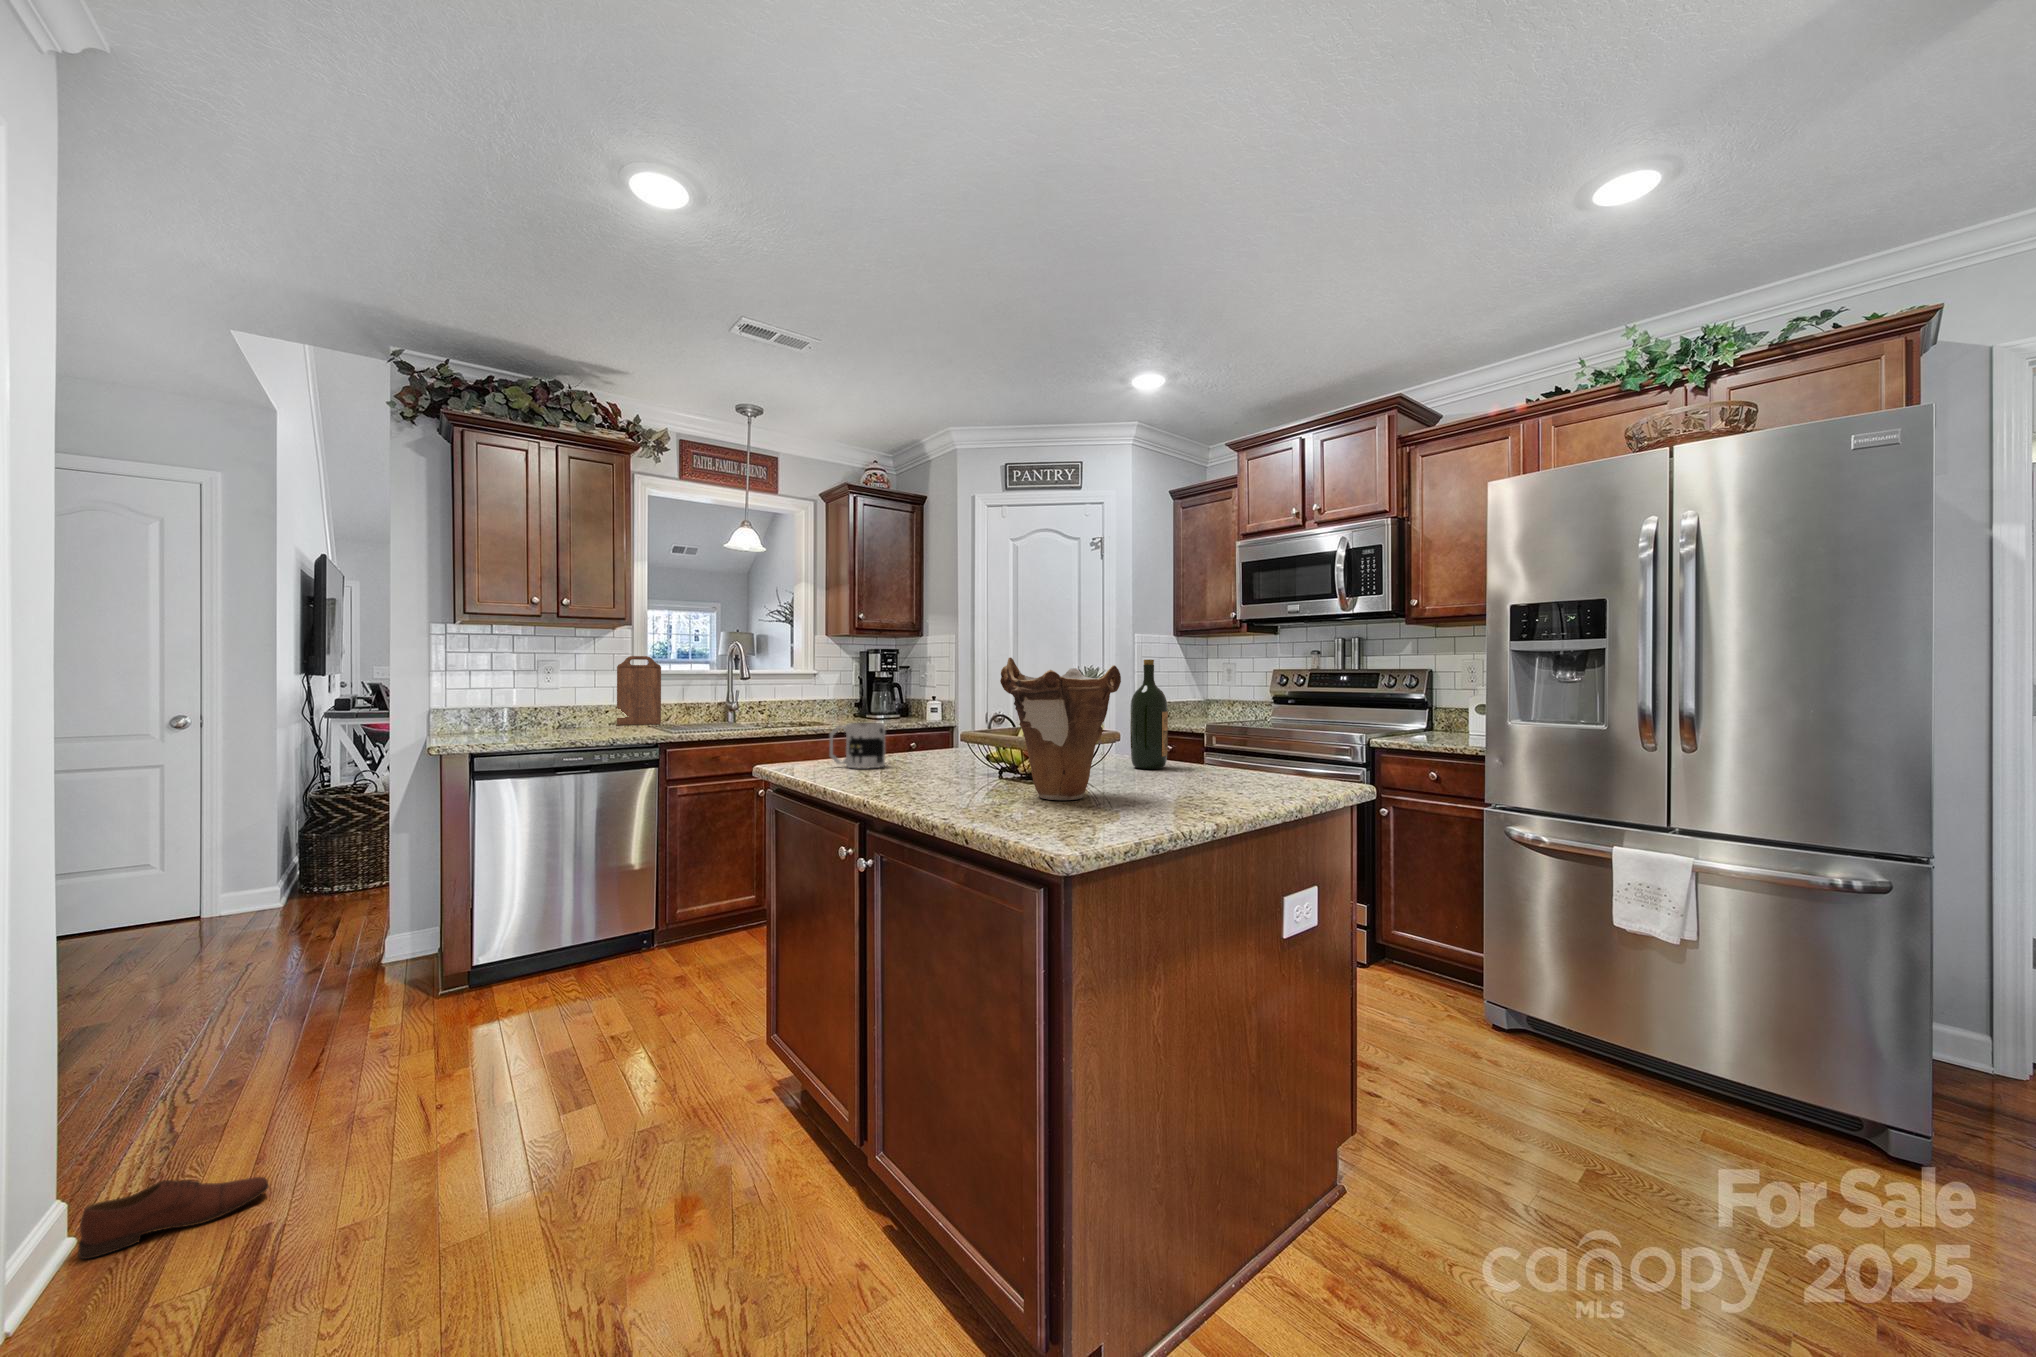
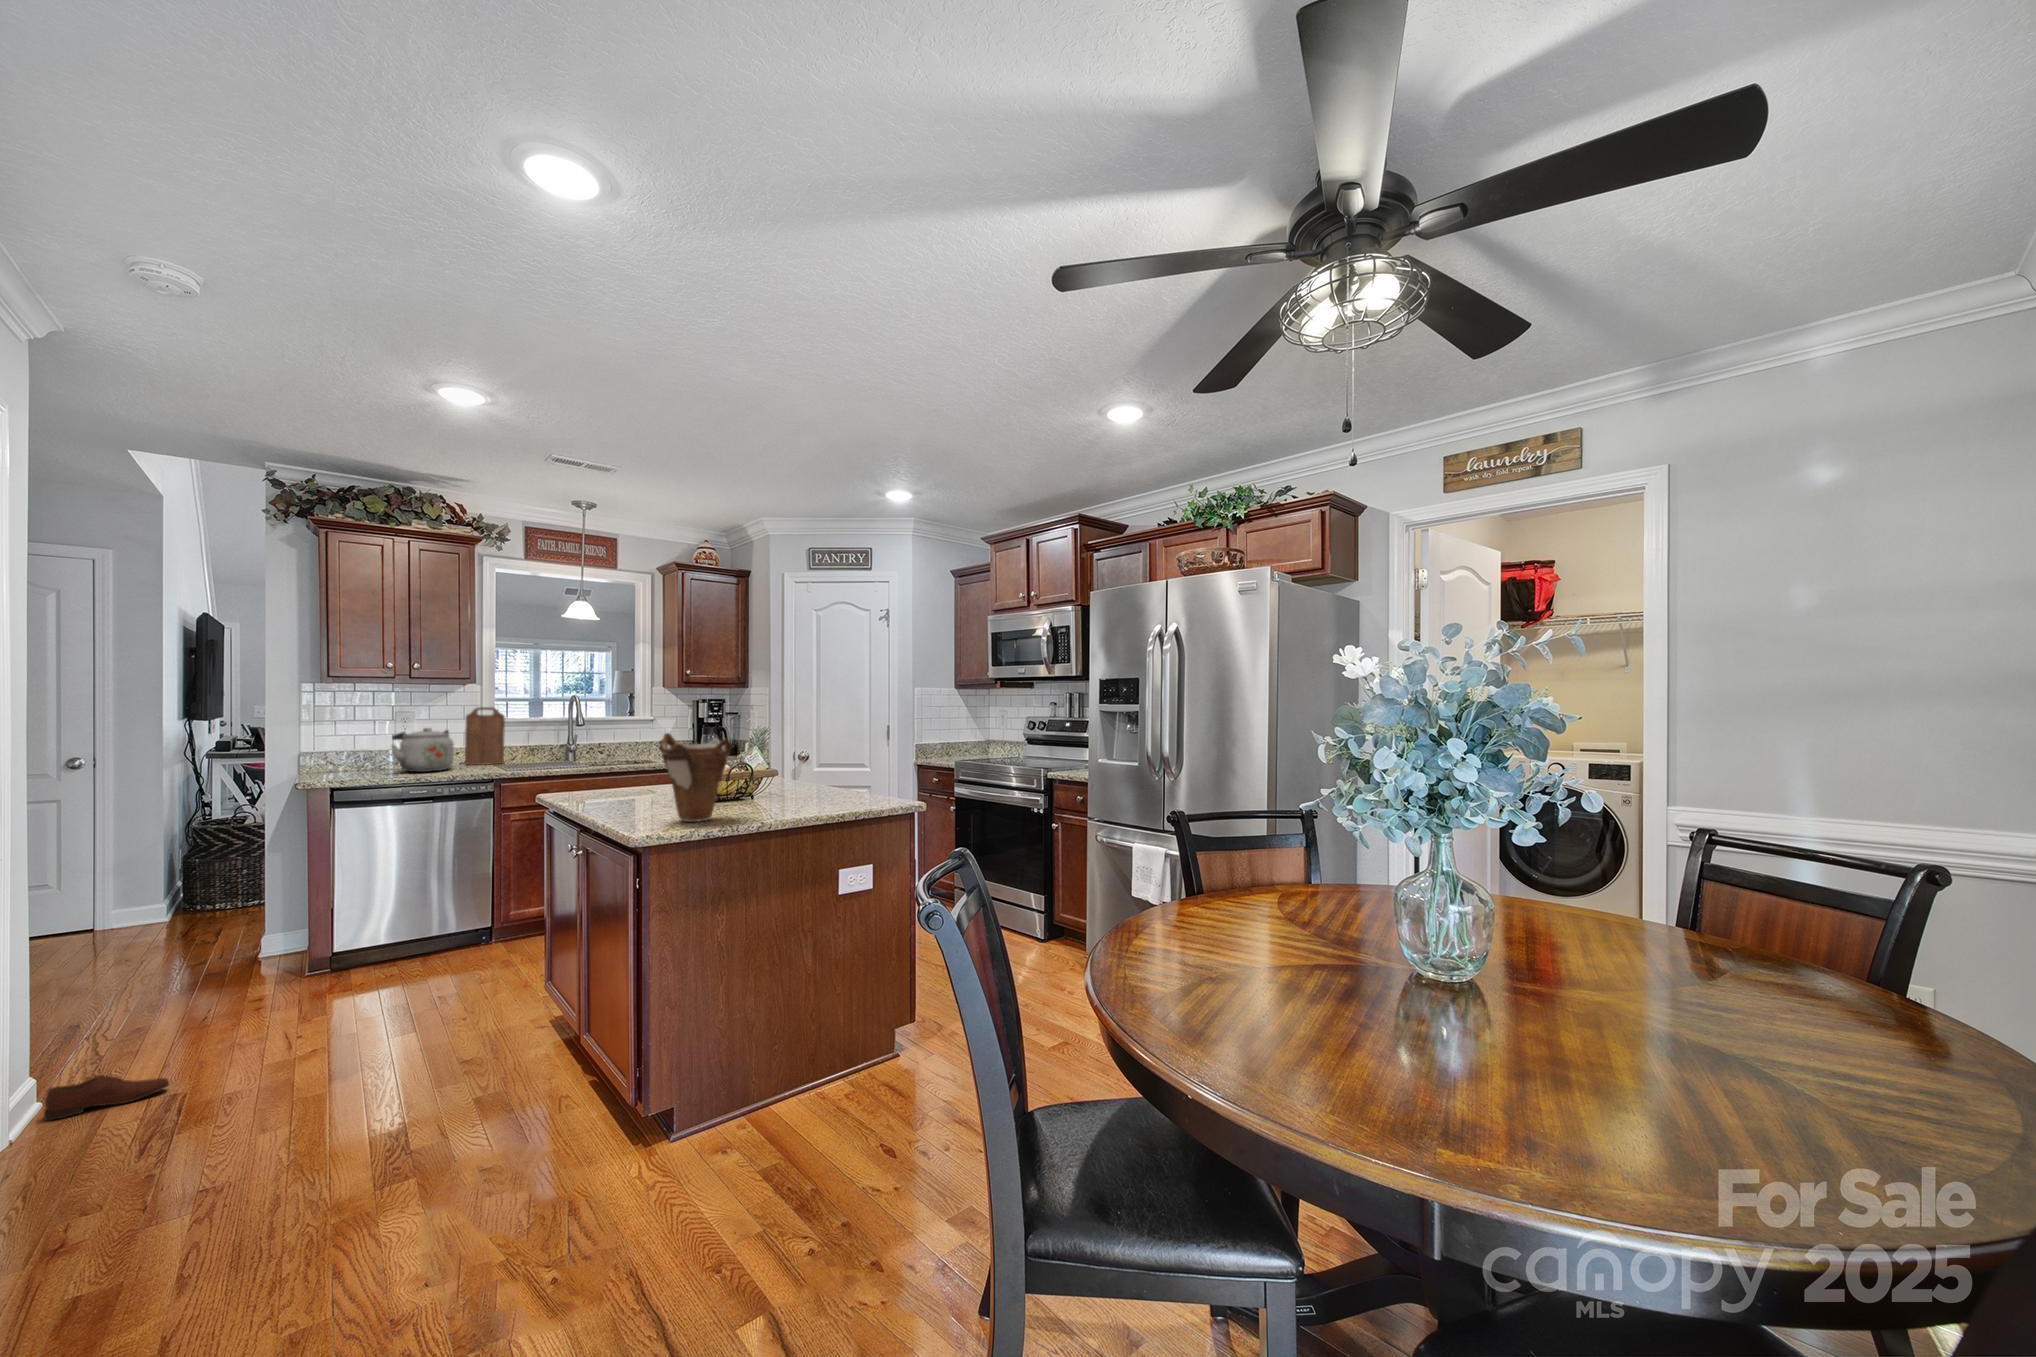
wine bottle: present [1130,660,1168,769] -> none [792,726,818,801]
kettle: none [535,679,606,732] -> present [392,728,454,772]
mug: present [830,723,885,768] -> none [581,770,623,802]

